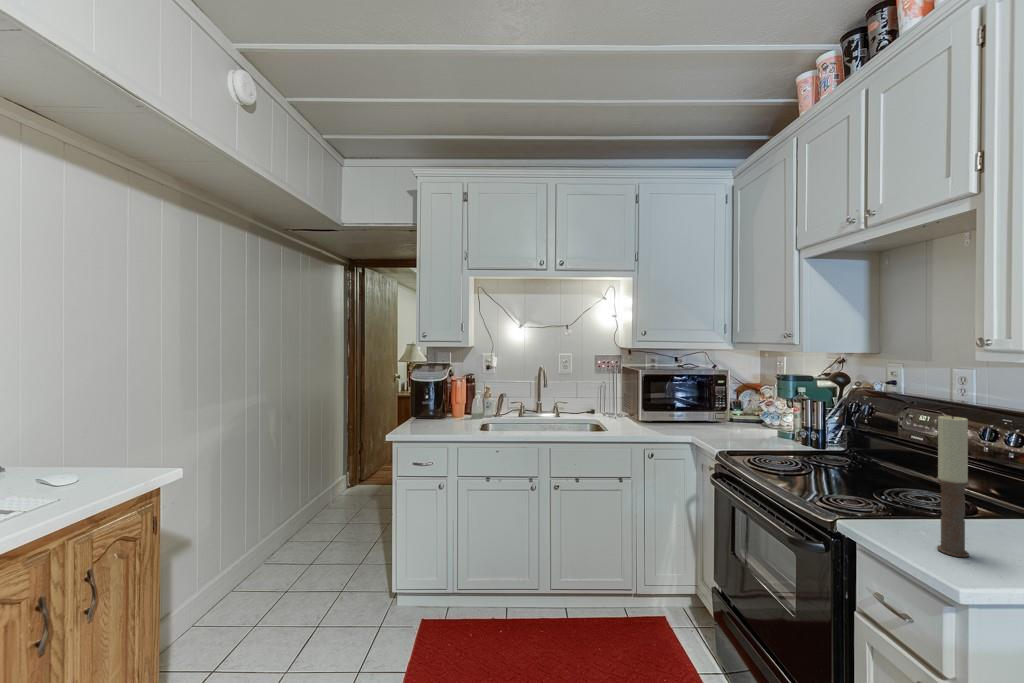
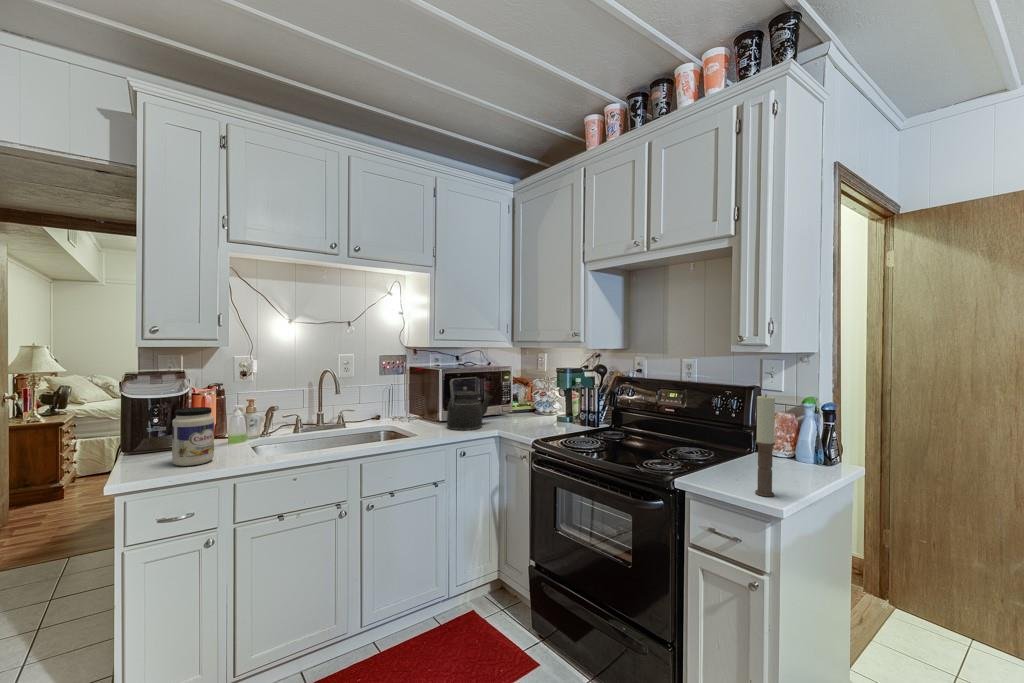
kettle: none [644,380,696,433] -> present [447,377,491,431]
jar: none [427,391,452,432] -> present [172,407,214,466]

